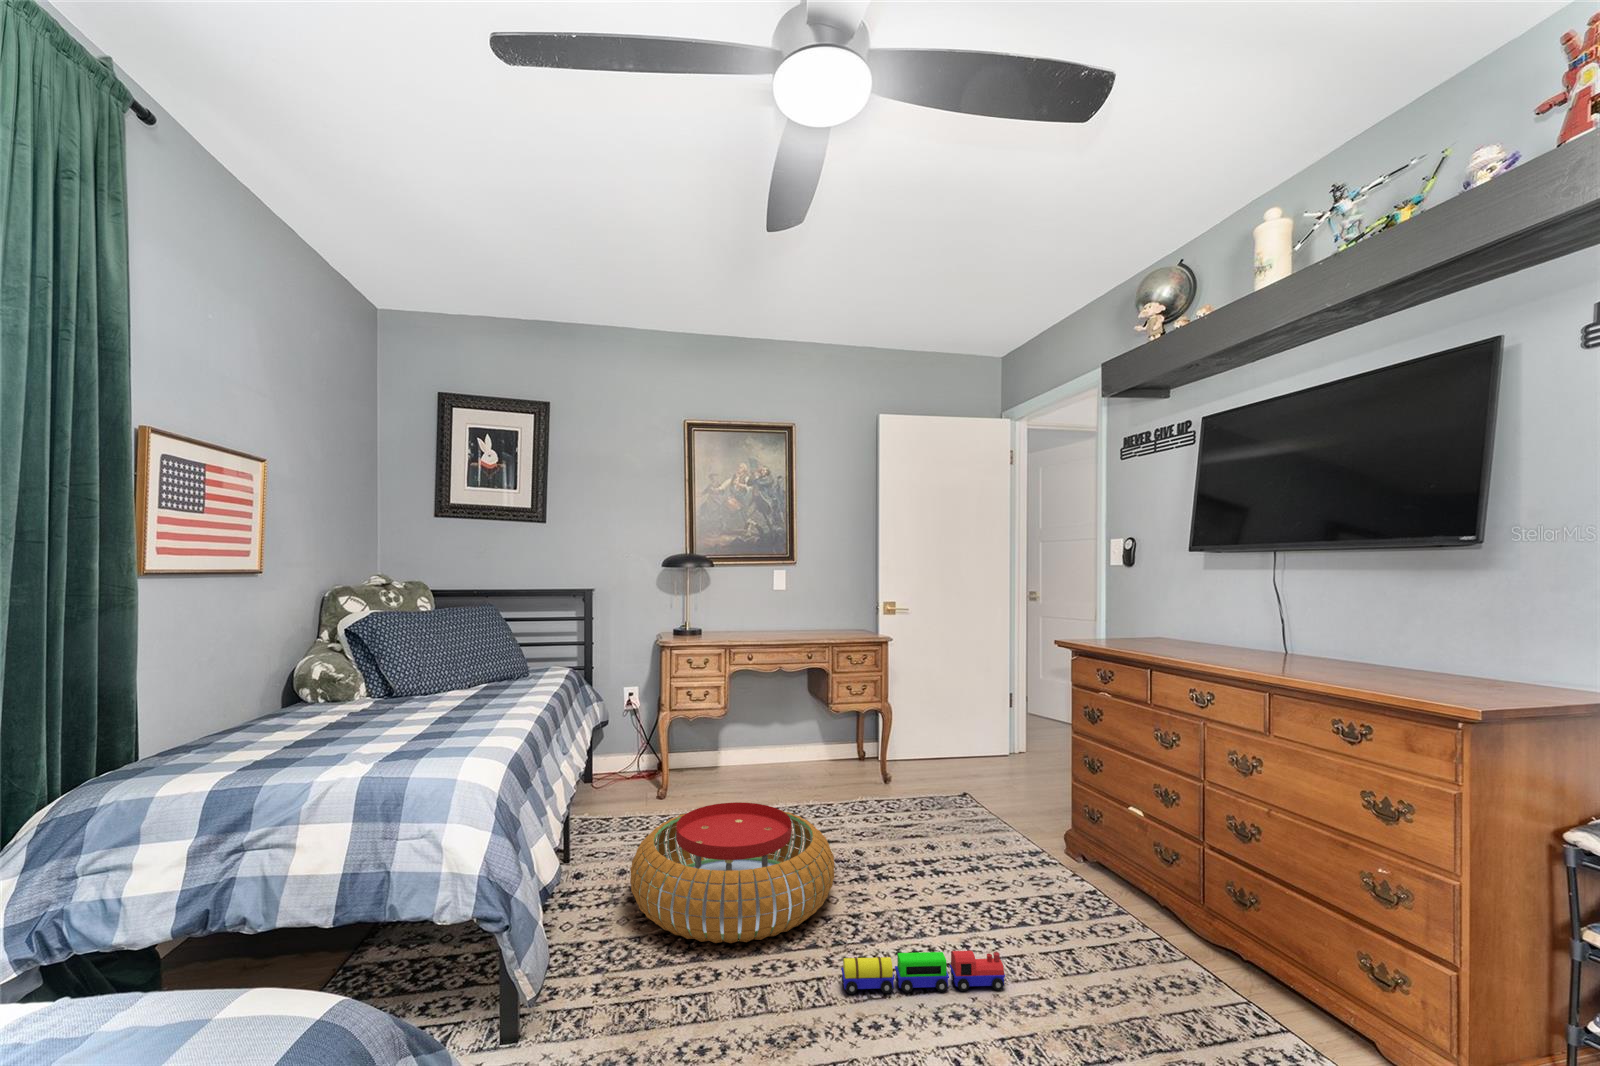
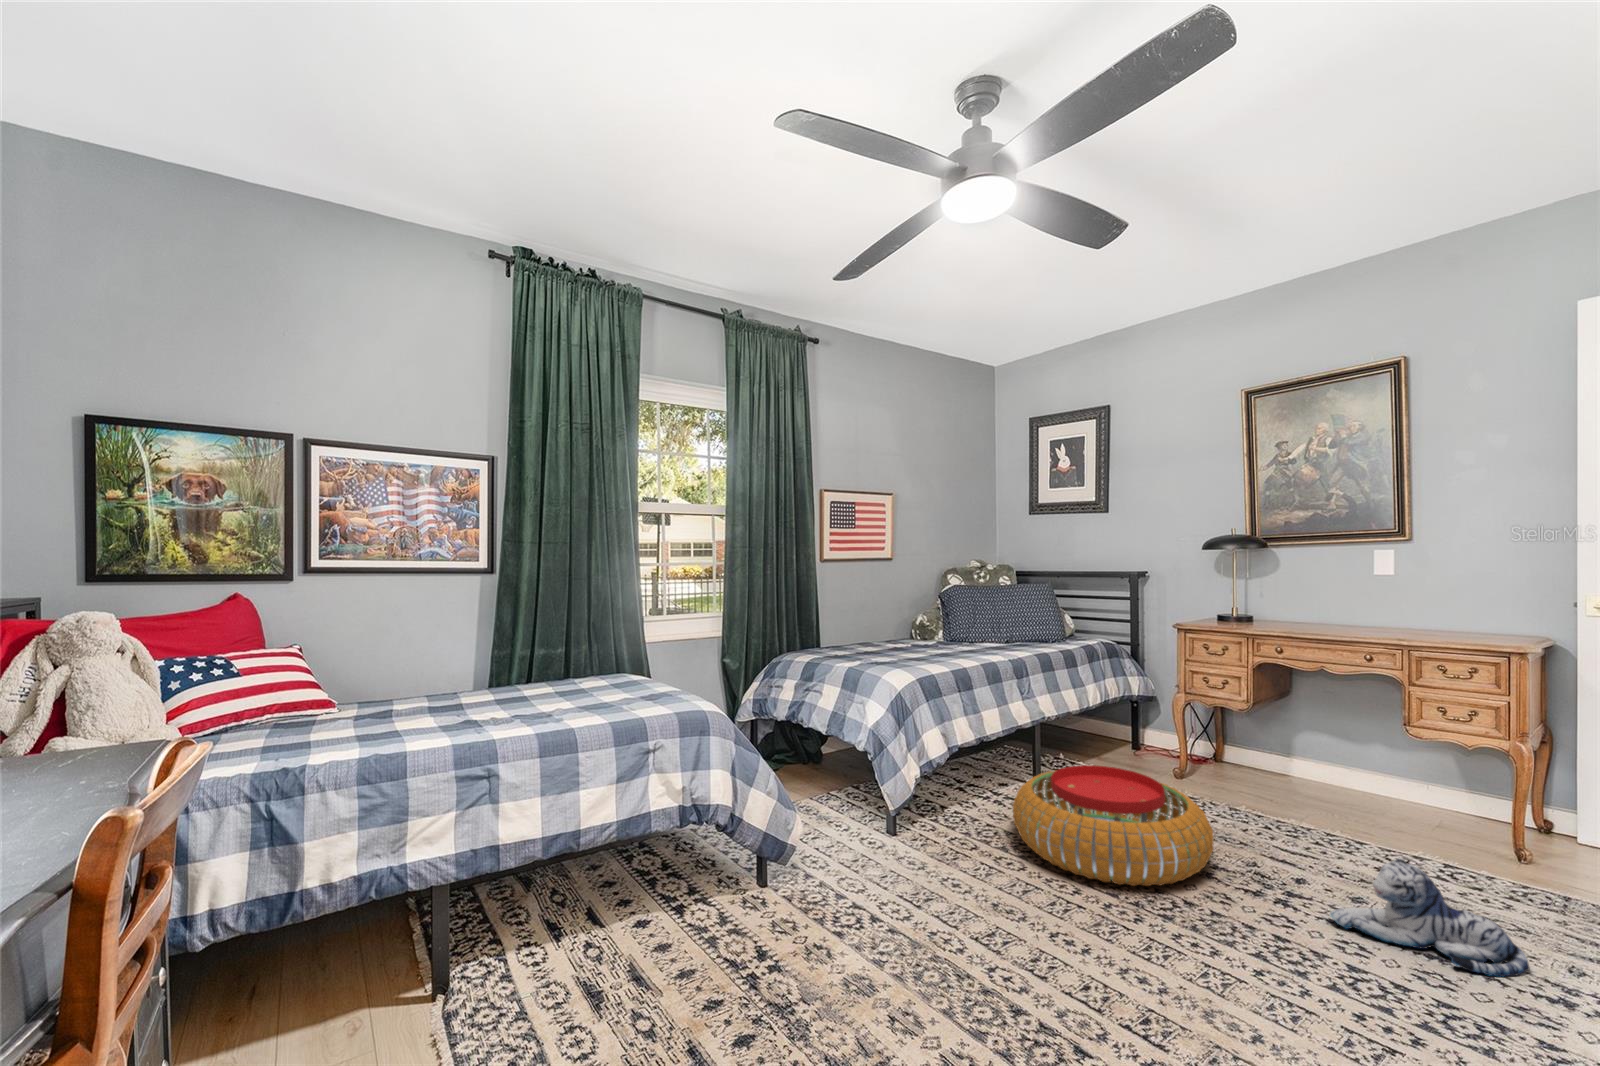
plush toy: none [909,799,992,870] -> present [1330,858,1529,977]
toy train: present [841,951,1005,994] -> none [1070,901,1226,1015]

